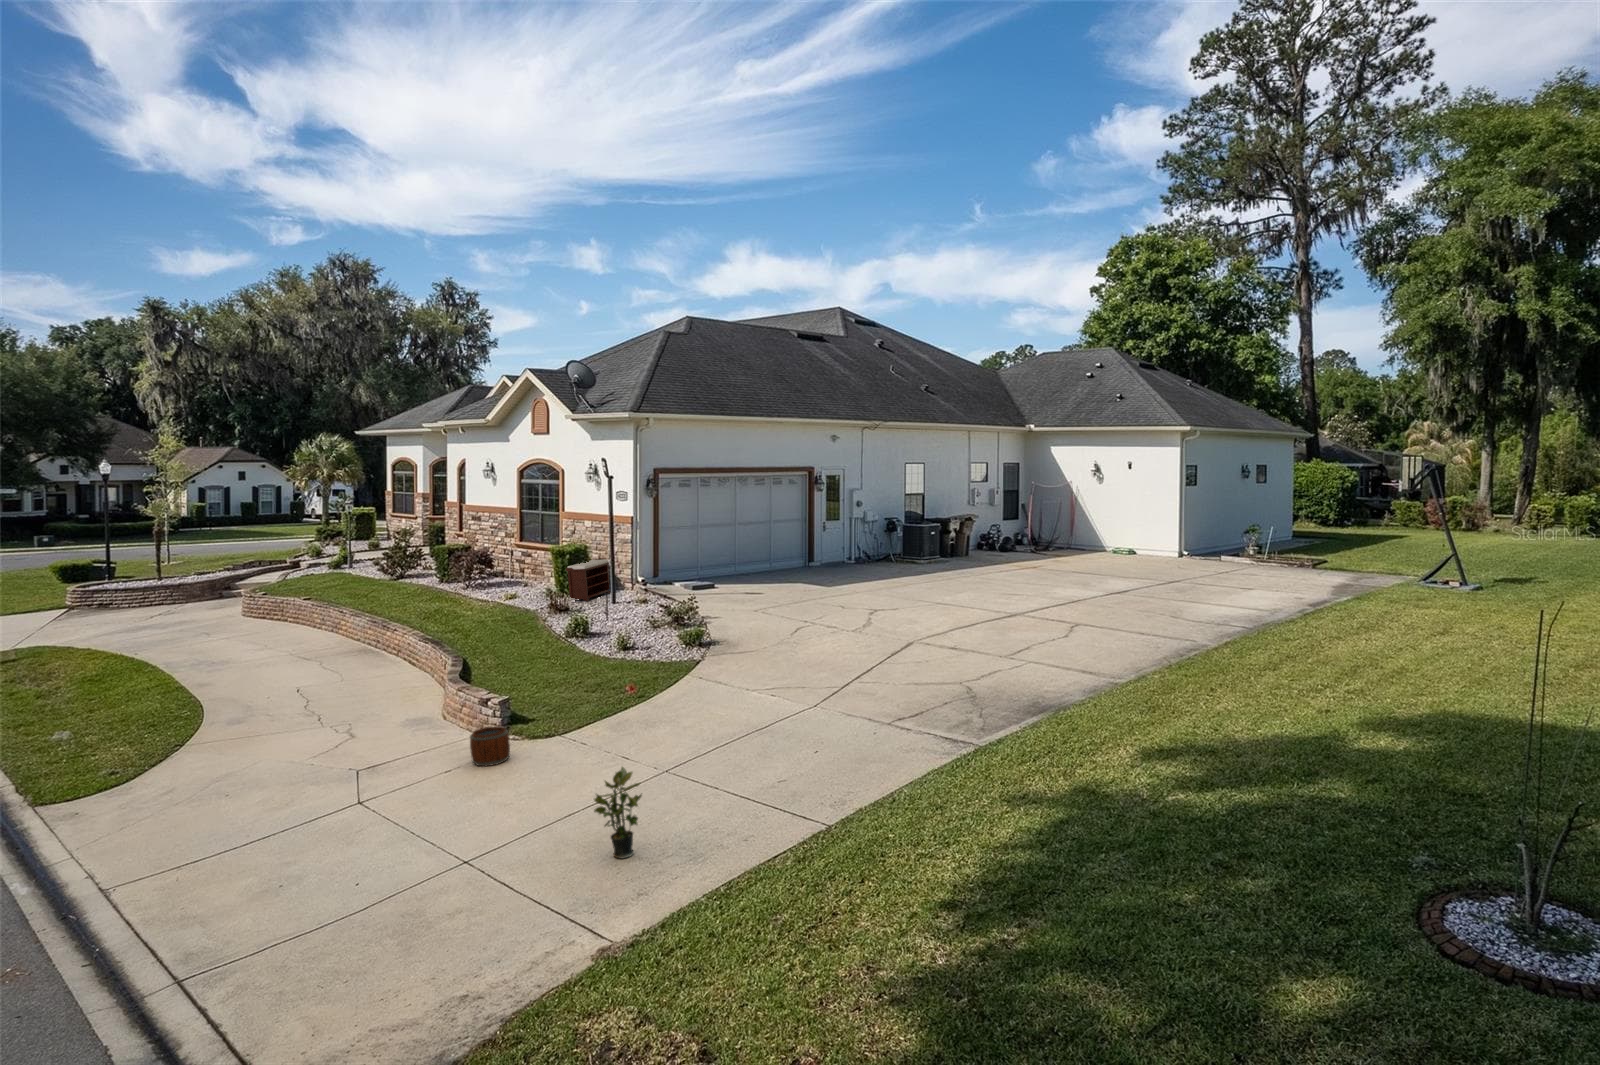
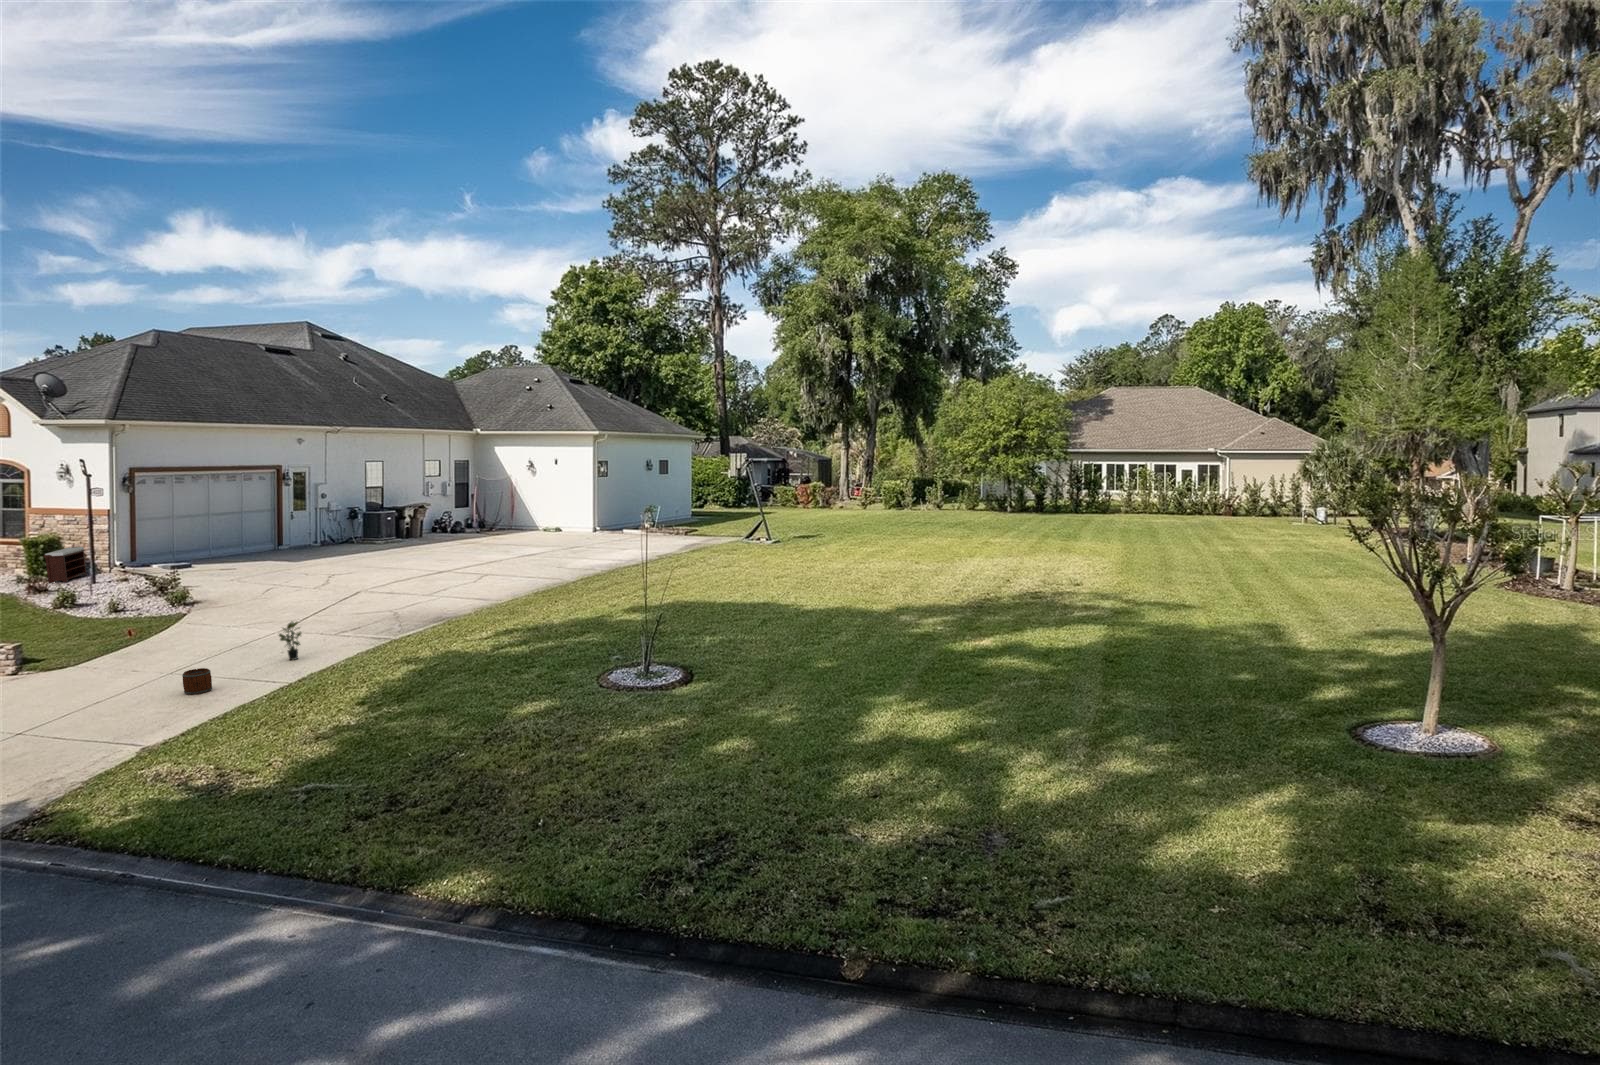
bucket: present [470,726,510,766] -> present [182,668,212,695]
potted plant: present [594,767,642,859] -> present [279,622,301,660]

